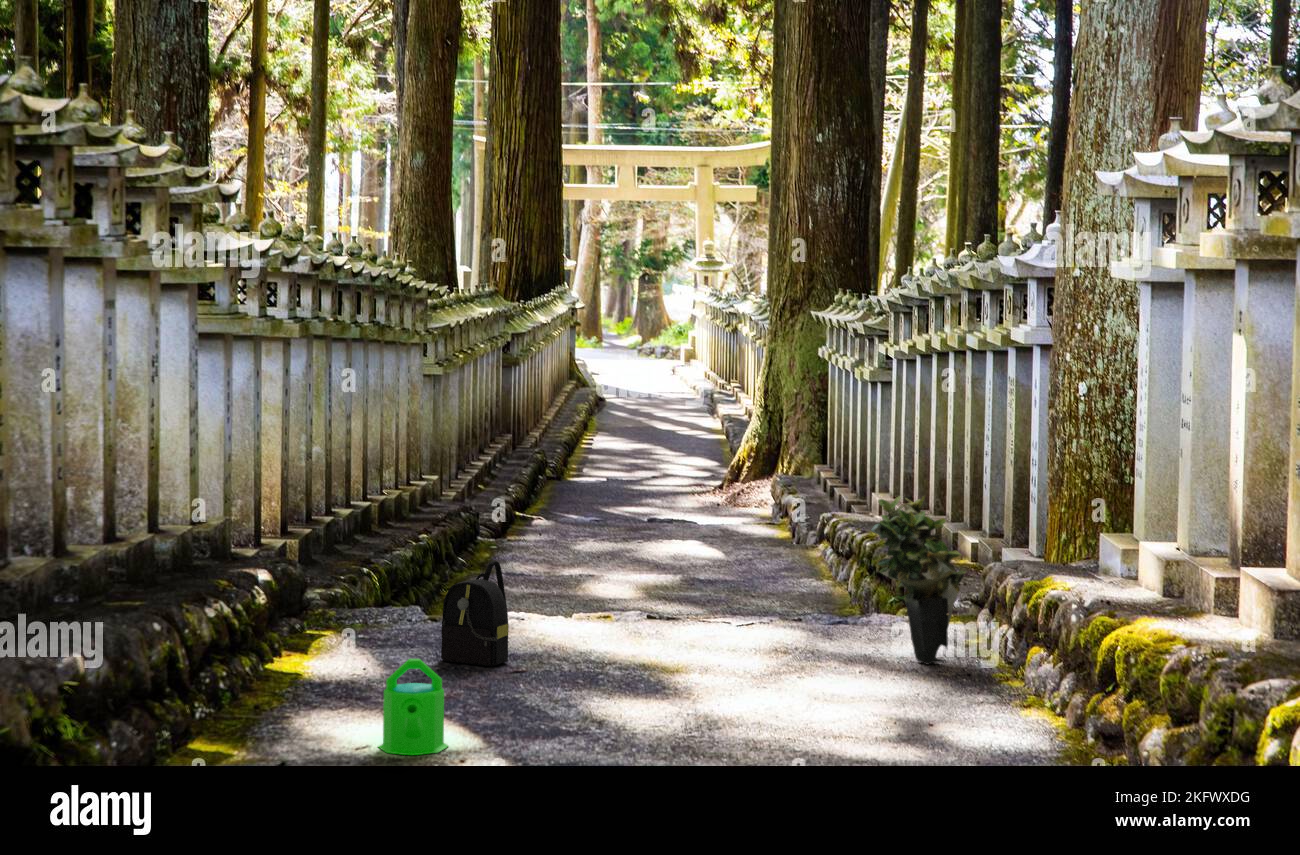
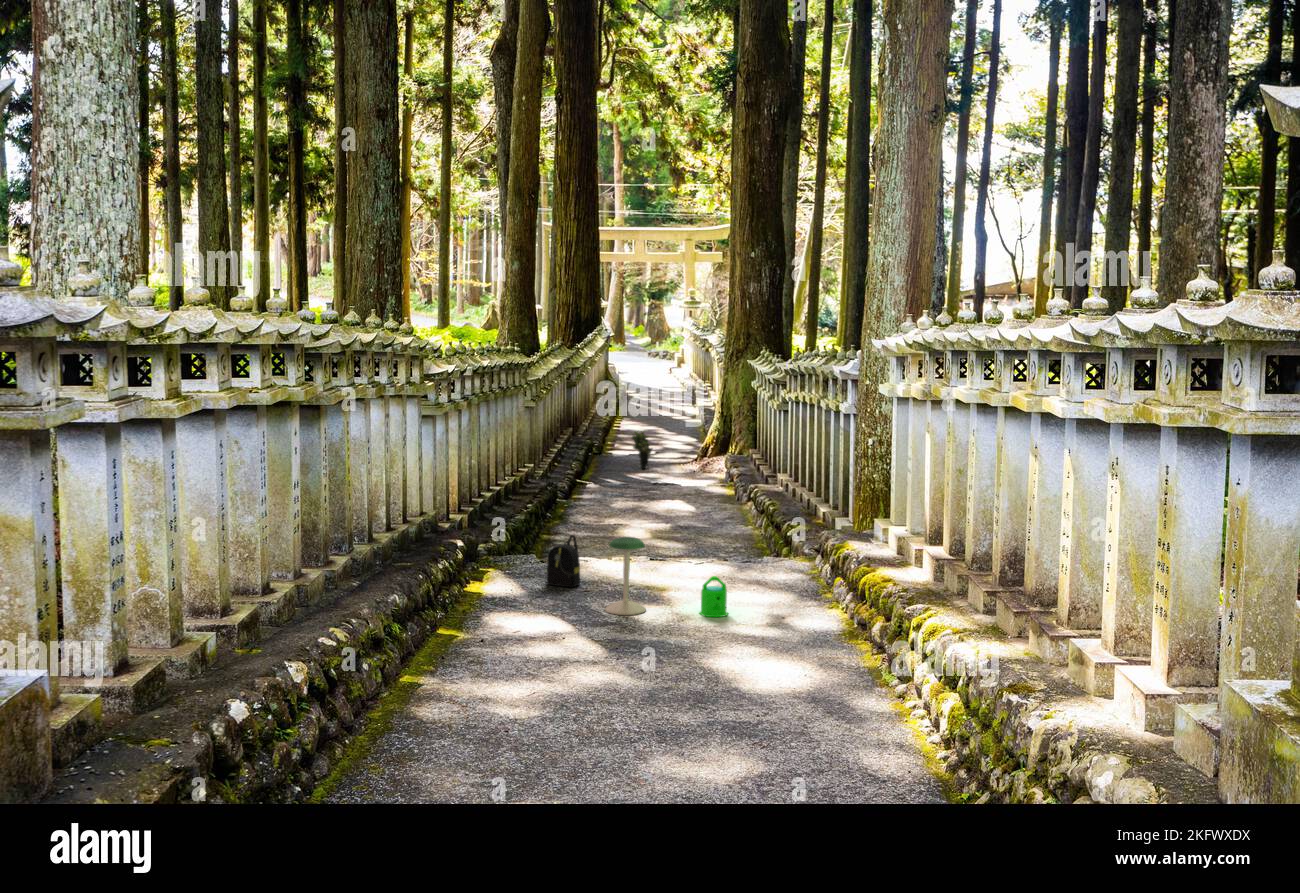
potted plant: present [872,496,965,664] -> present [632,432,652,469]
stool: none [557,553,644,715] -> present [605,537,646,615]
watering can: present [379,659,448,755] -> present [700,576,728,617]

